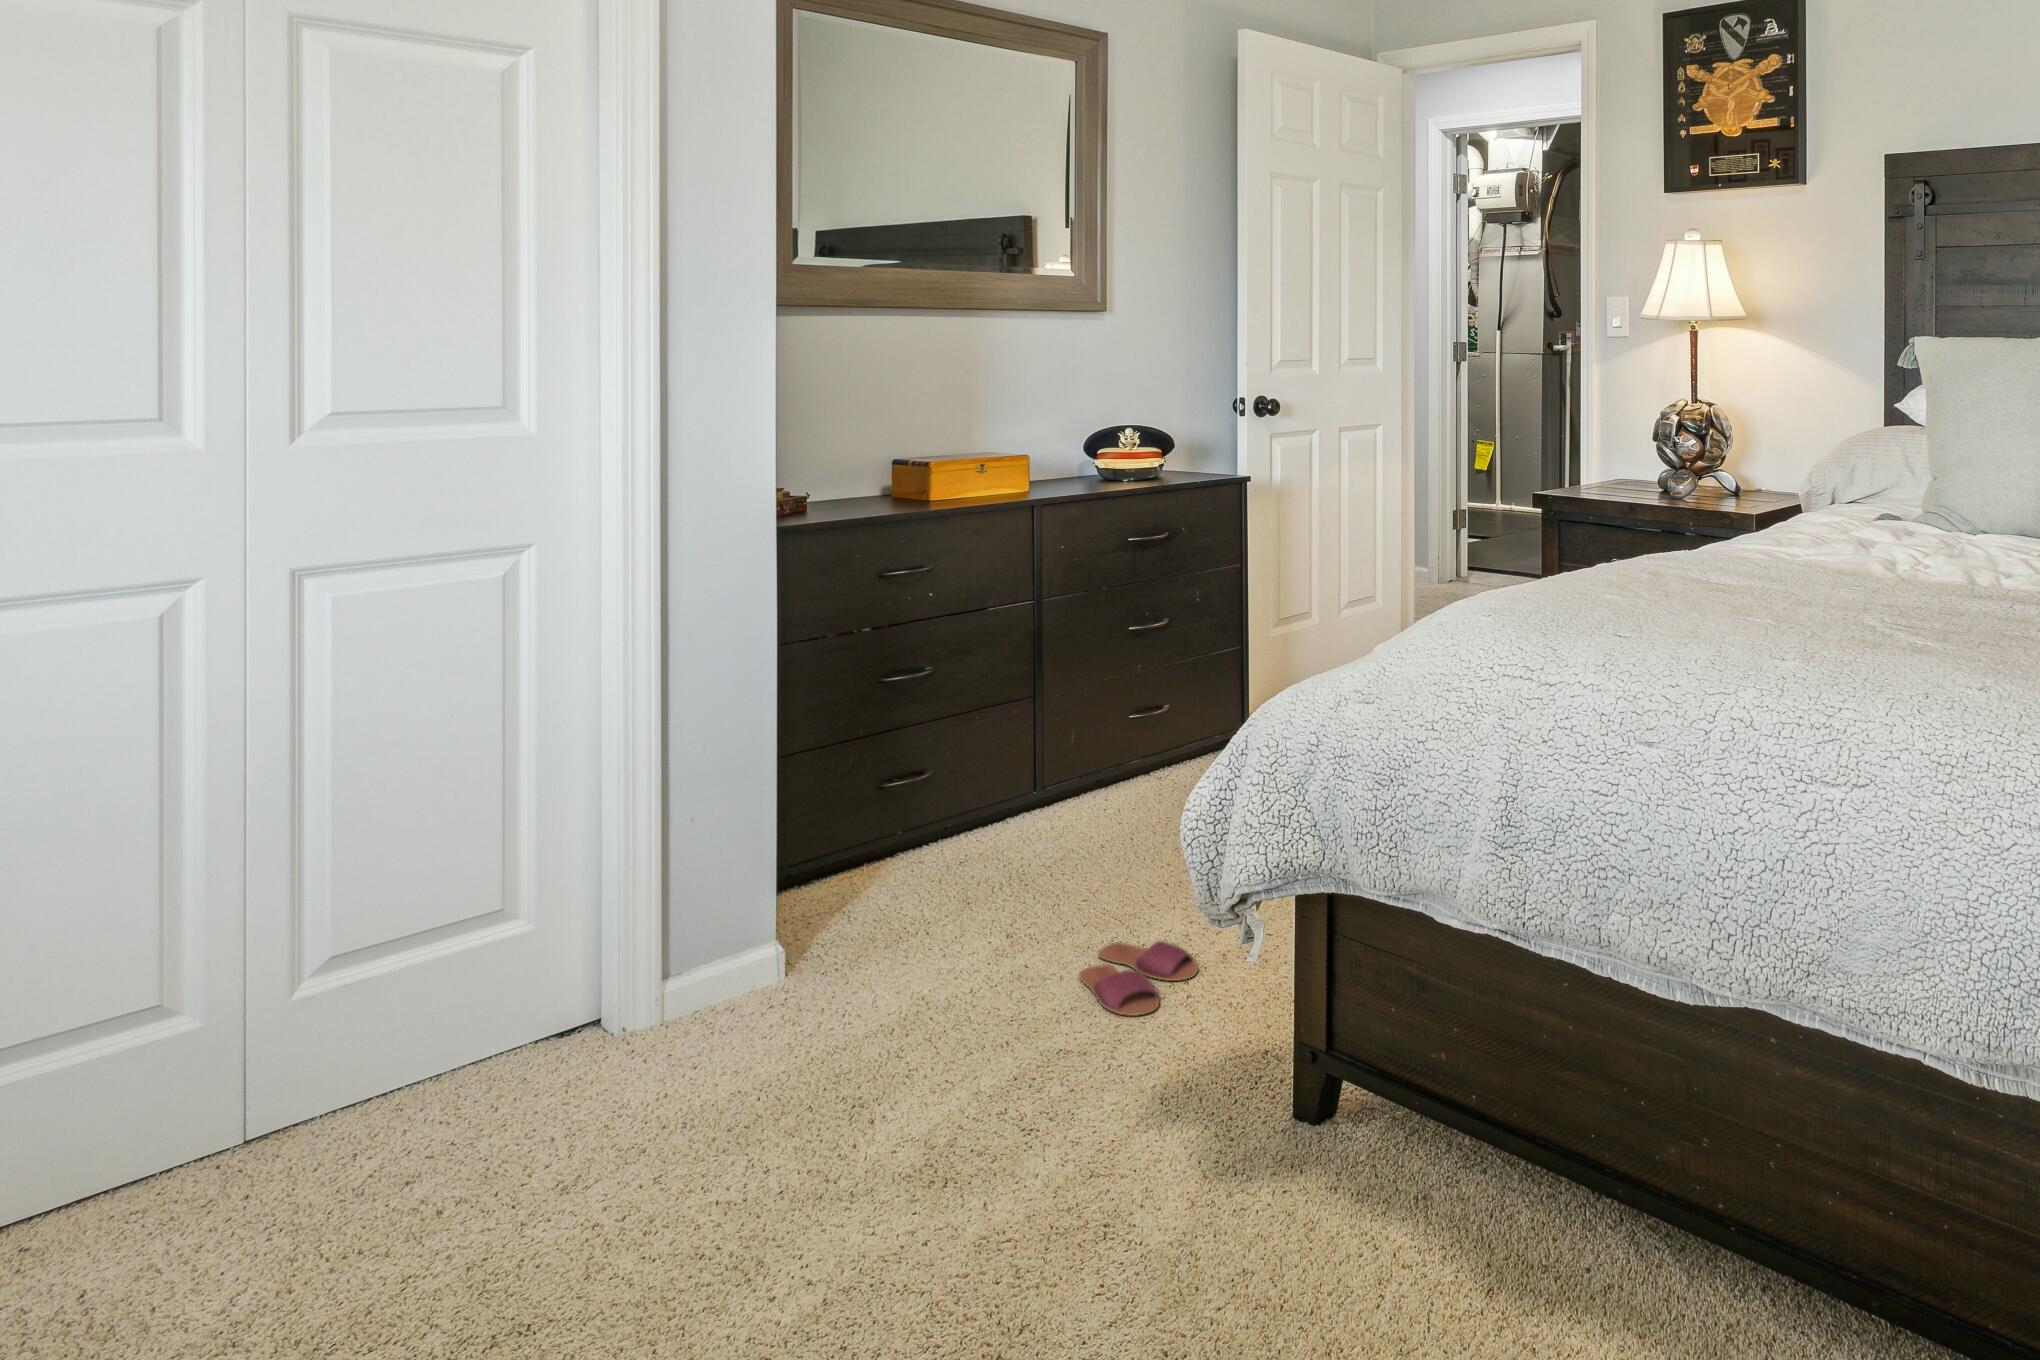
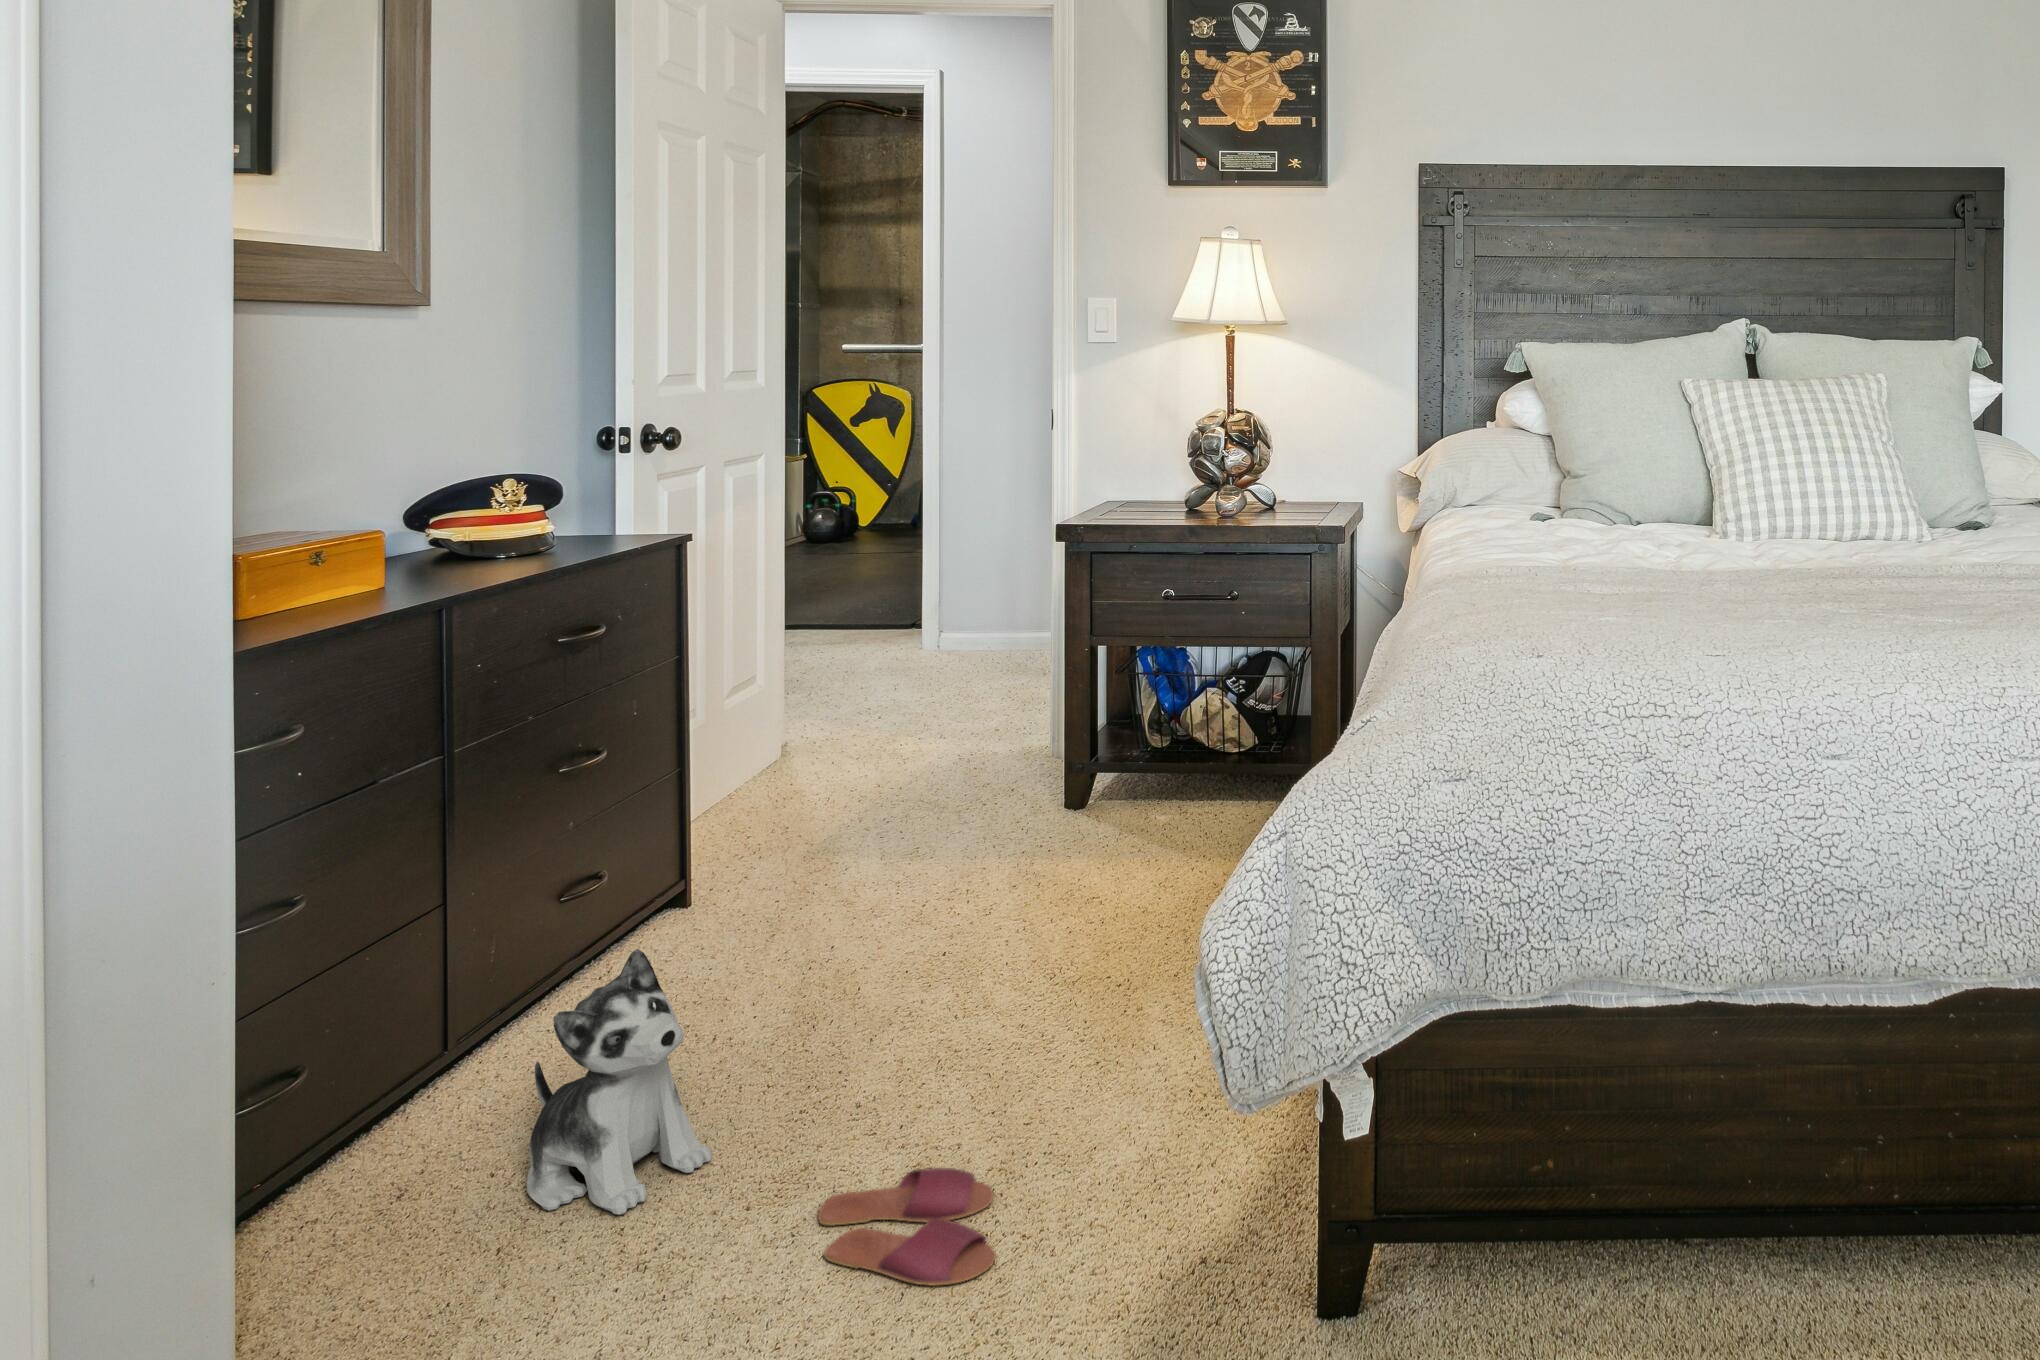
plush toy: none [993,745,1091,916] -> present [527,949,712,1215]

